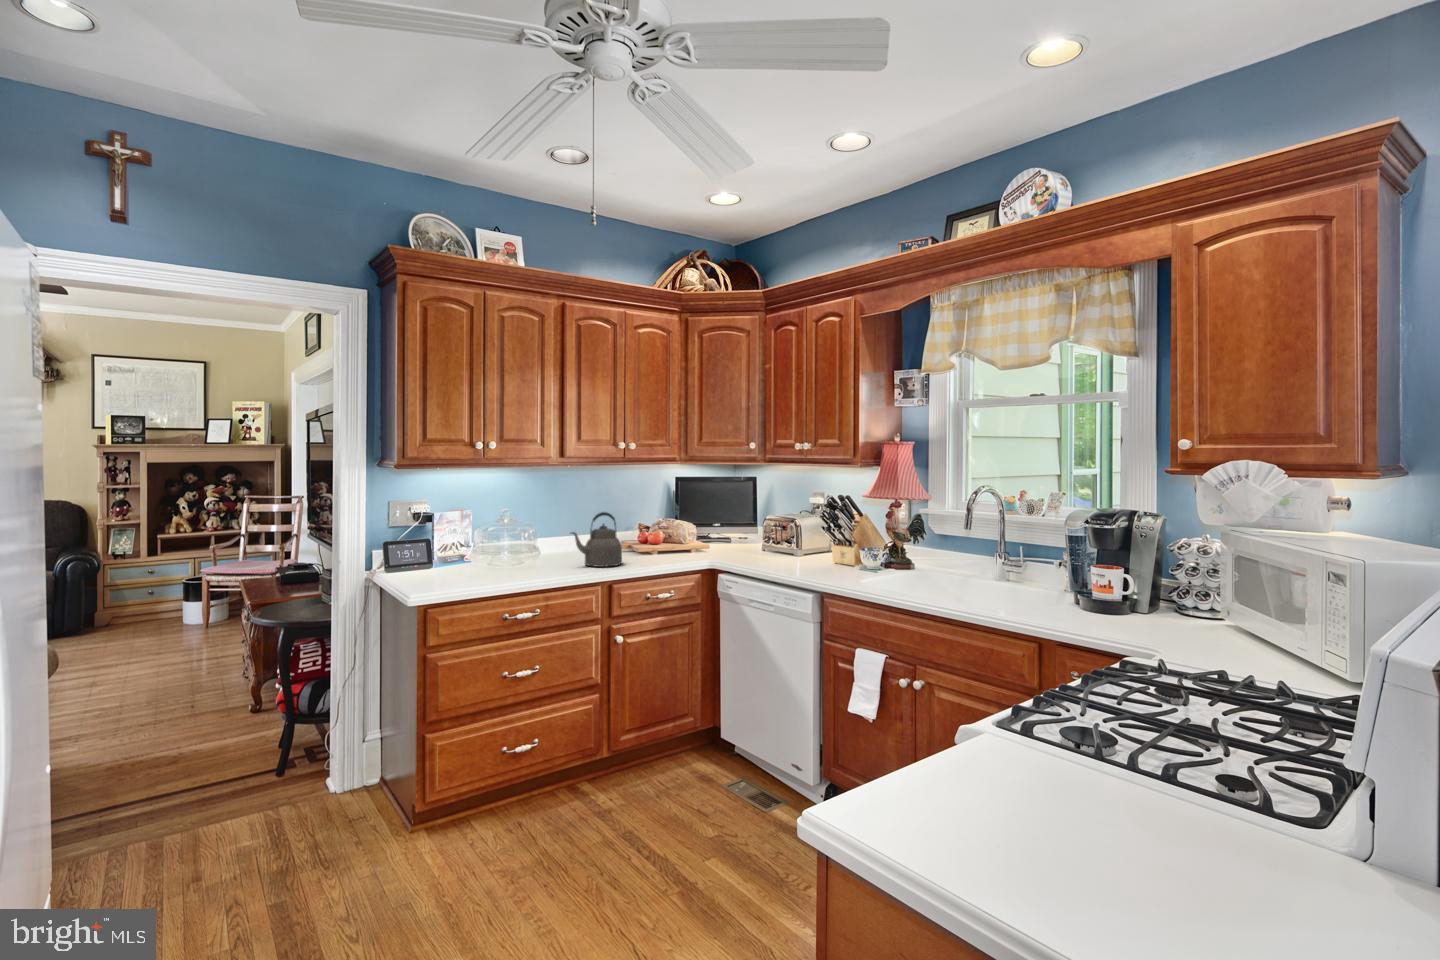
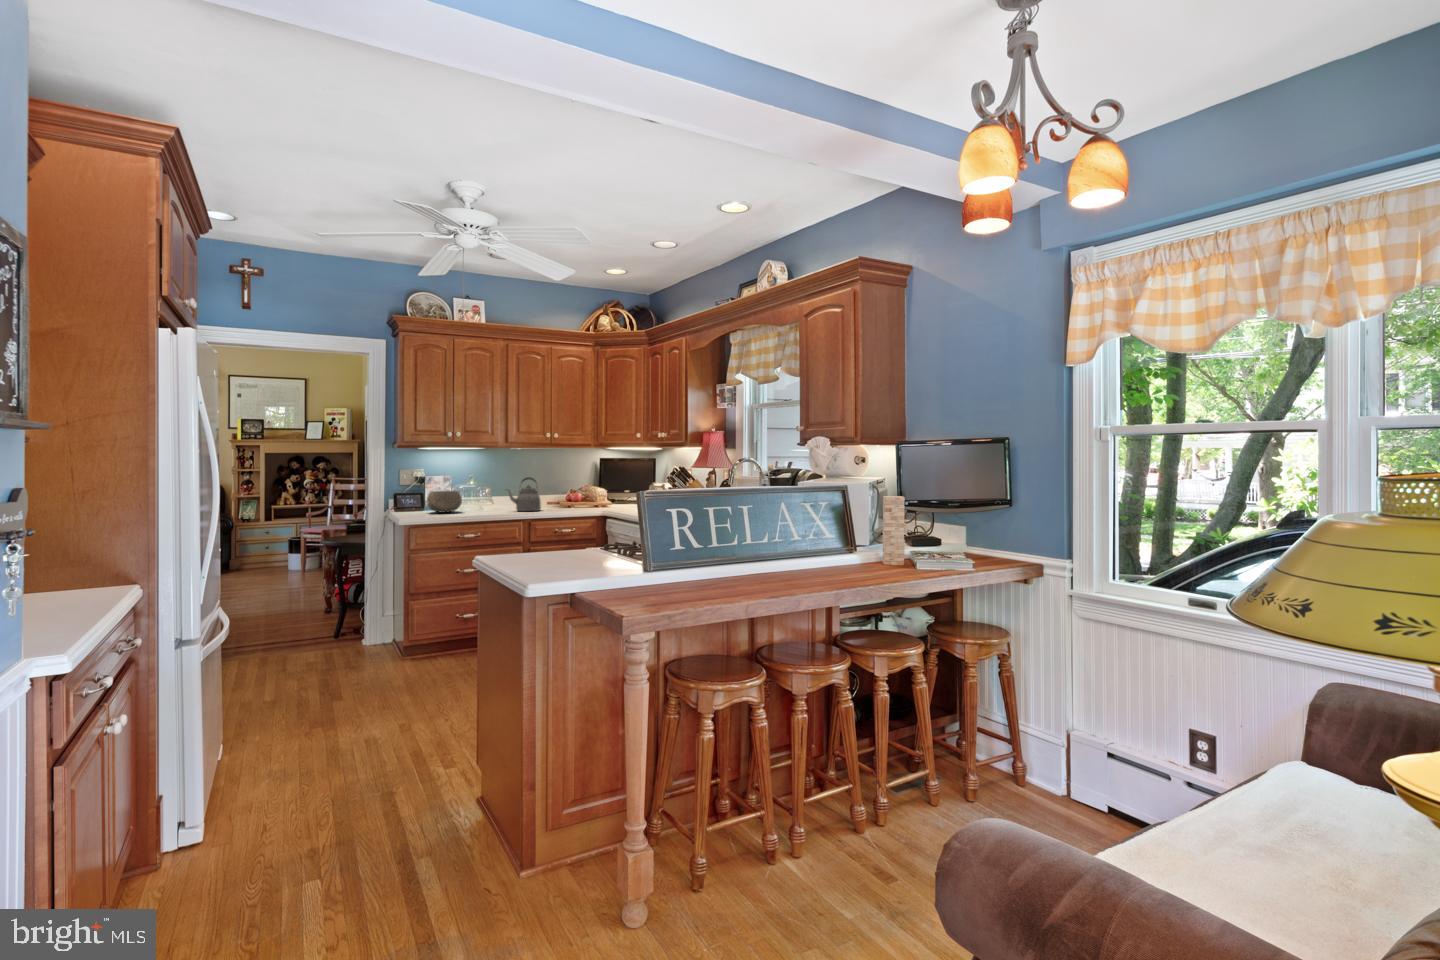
bowl: none [445,536,502,573] -> present [427,491,462,513]

